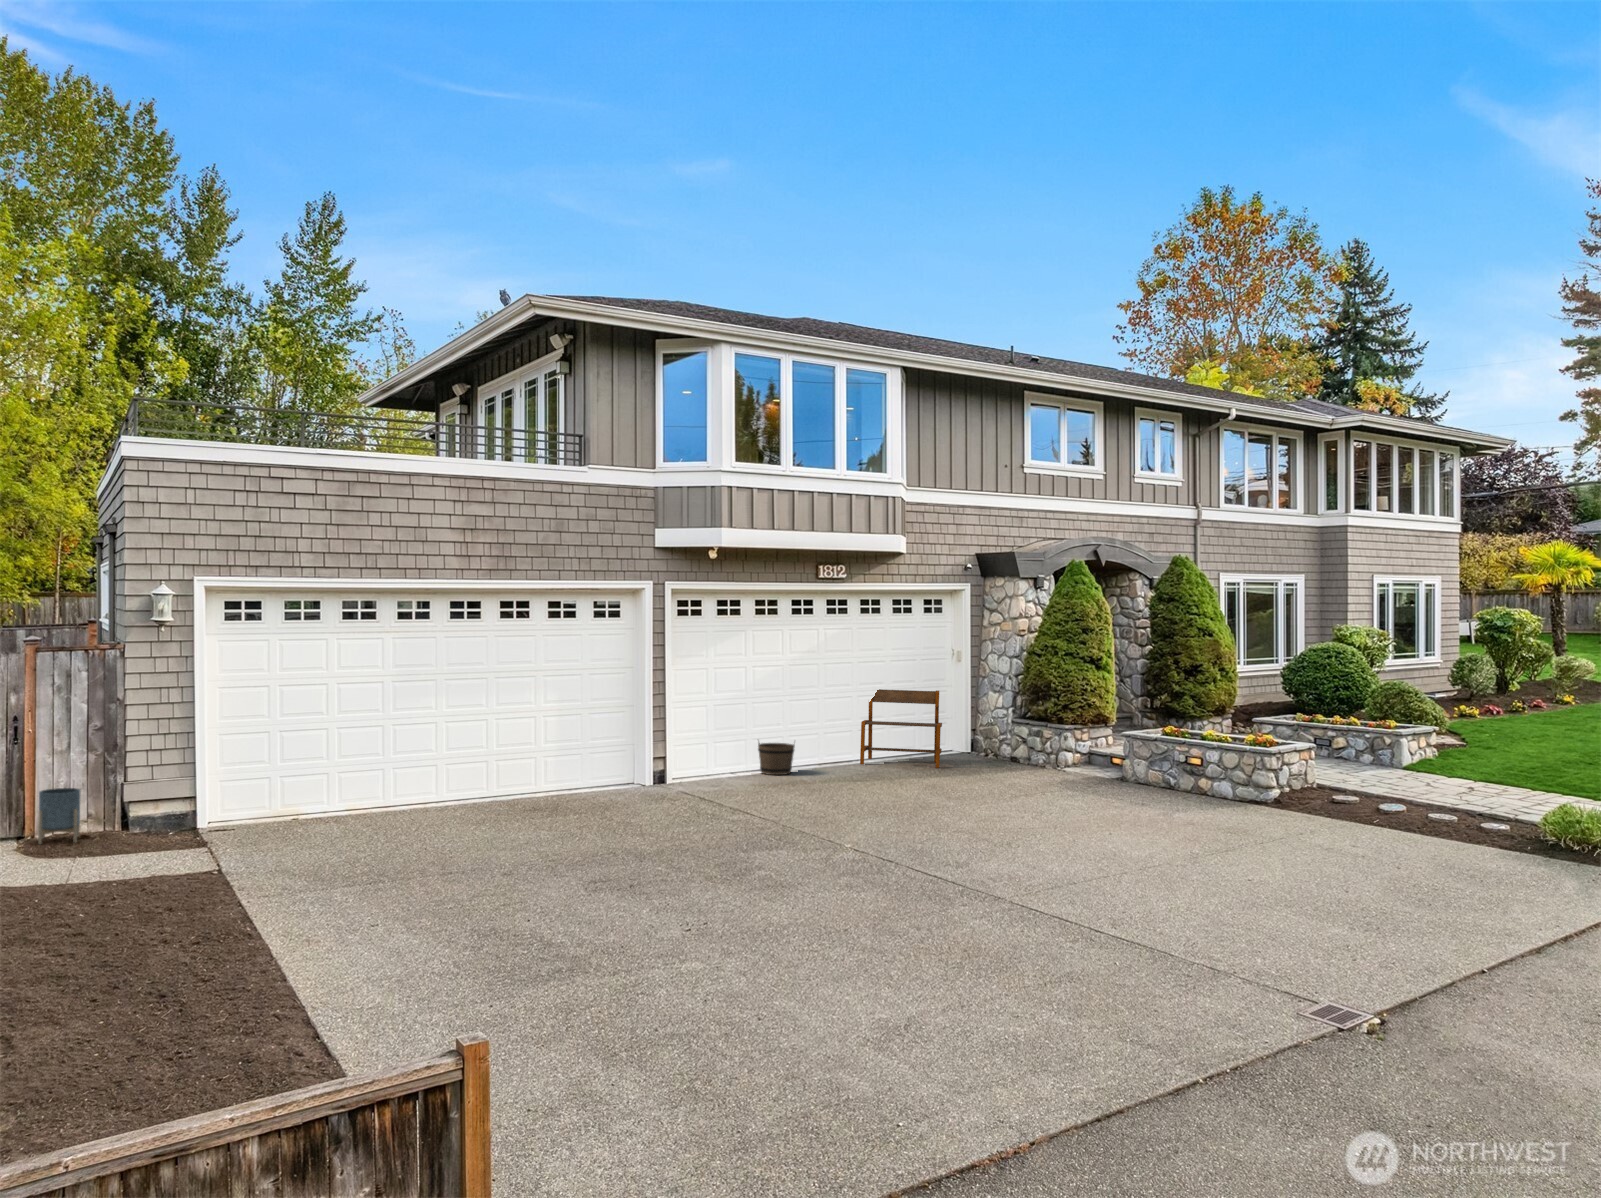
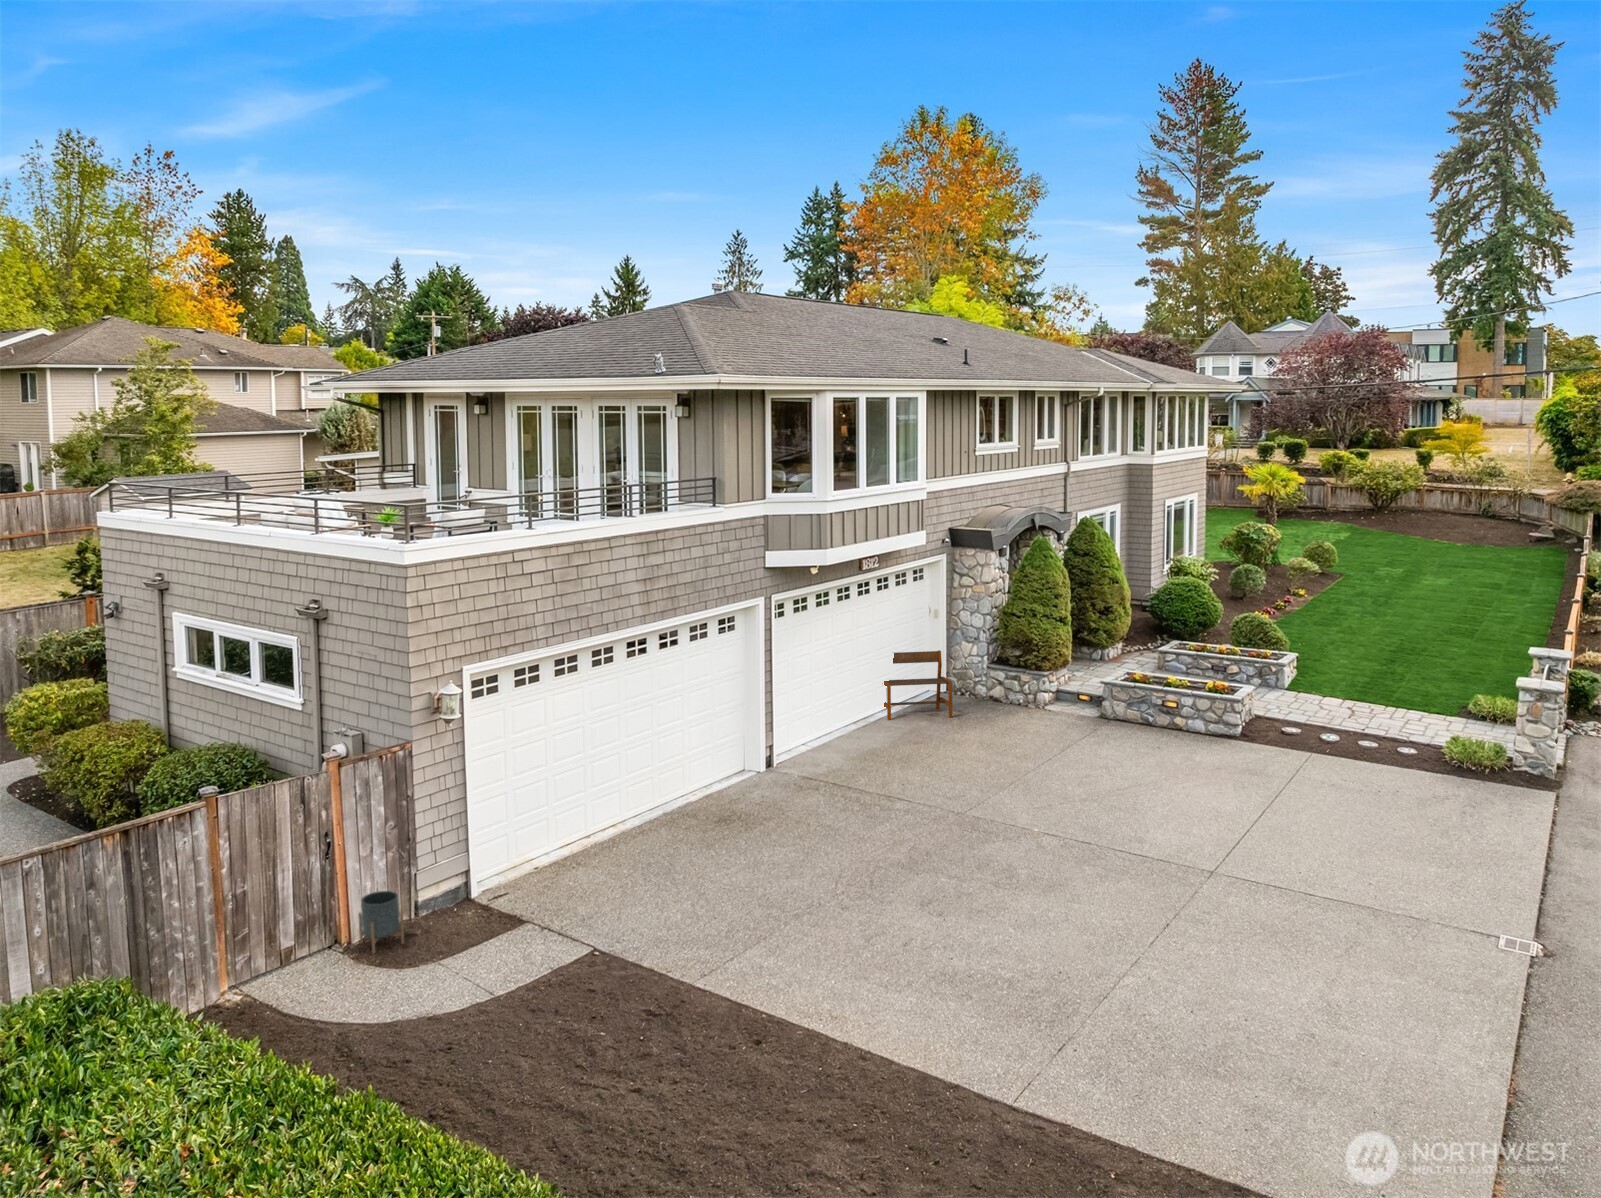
bucket: present [758,743,795,775] -> none [826,712,858,745]

